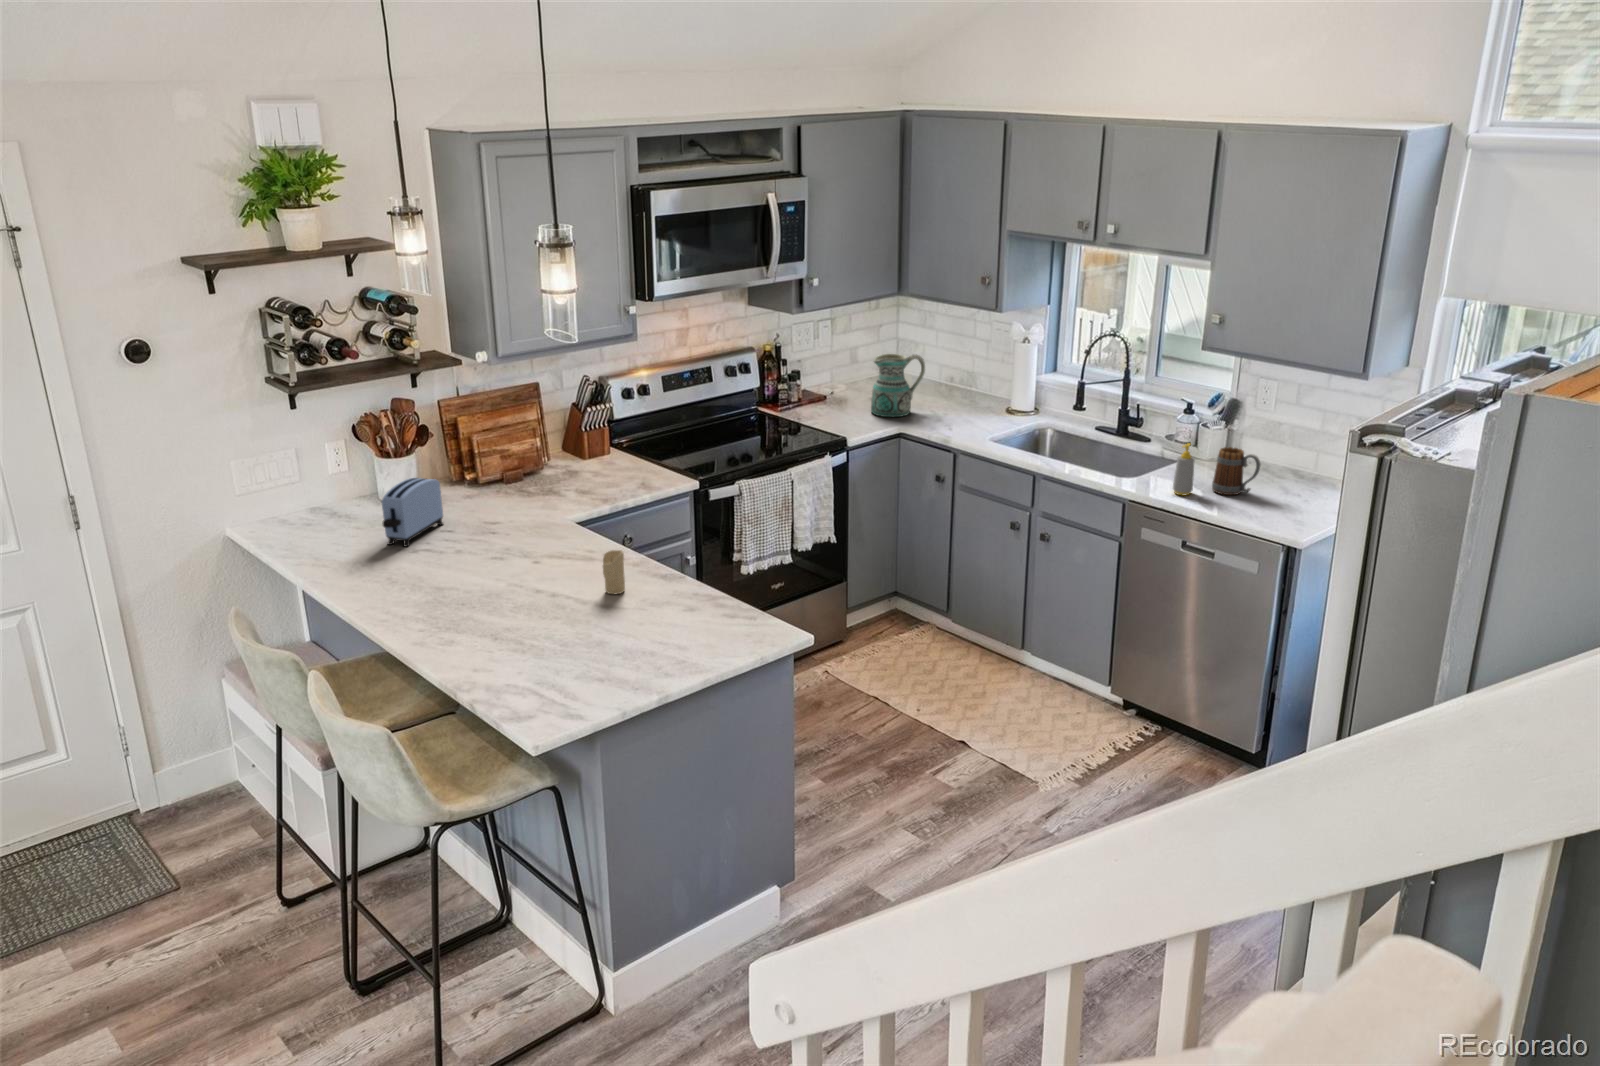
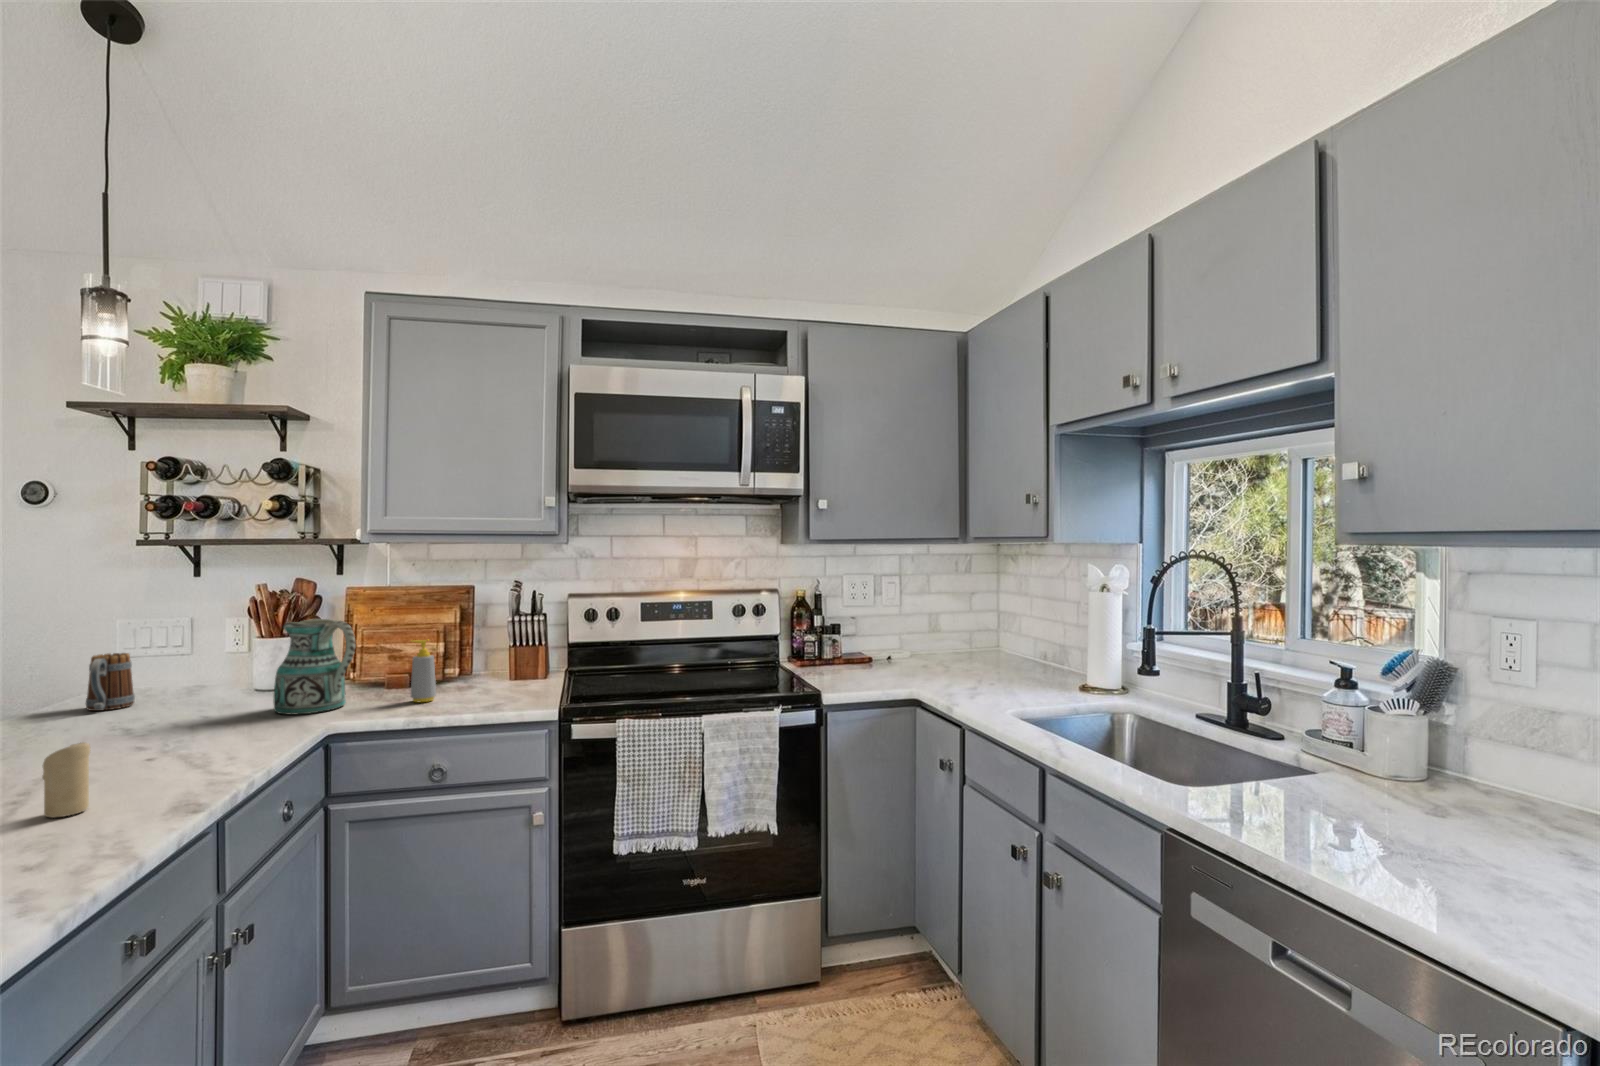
ceramic pitcher: present [871,354,925,417] -> present [274,619,355,715]
soap bottle: present [1173,443,1195,495] -> present [411,640,436,702]
mug: present [1212,447,1261,495] -> present [86,653,135,711]
toaster: present [382,478,443,547] -> none [94,651,246,726]

